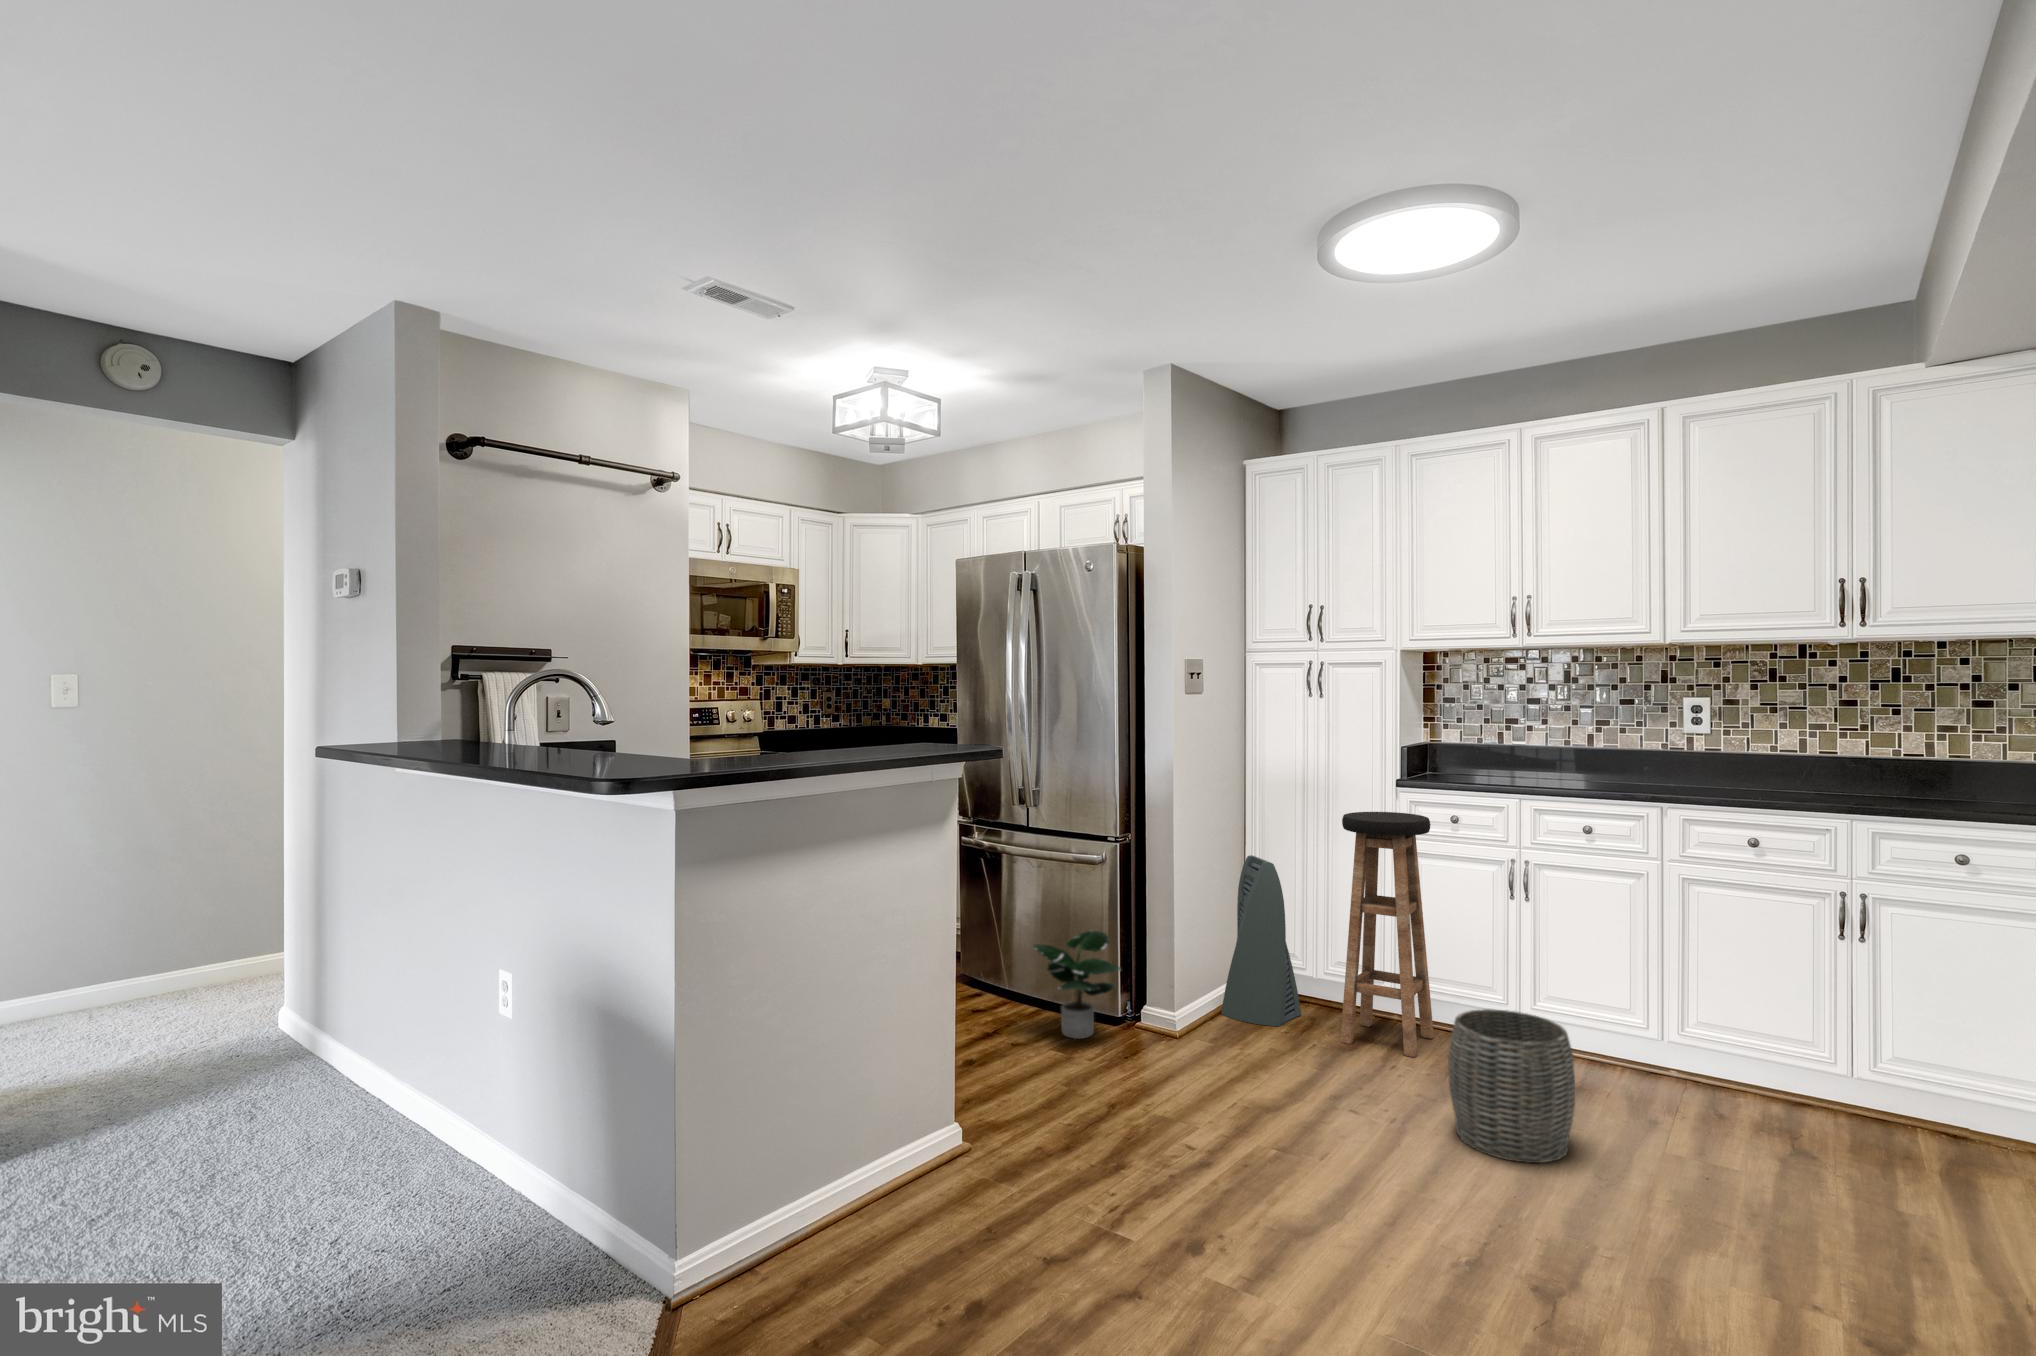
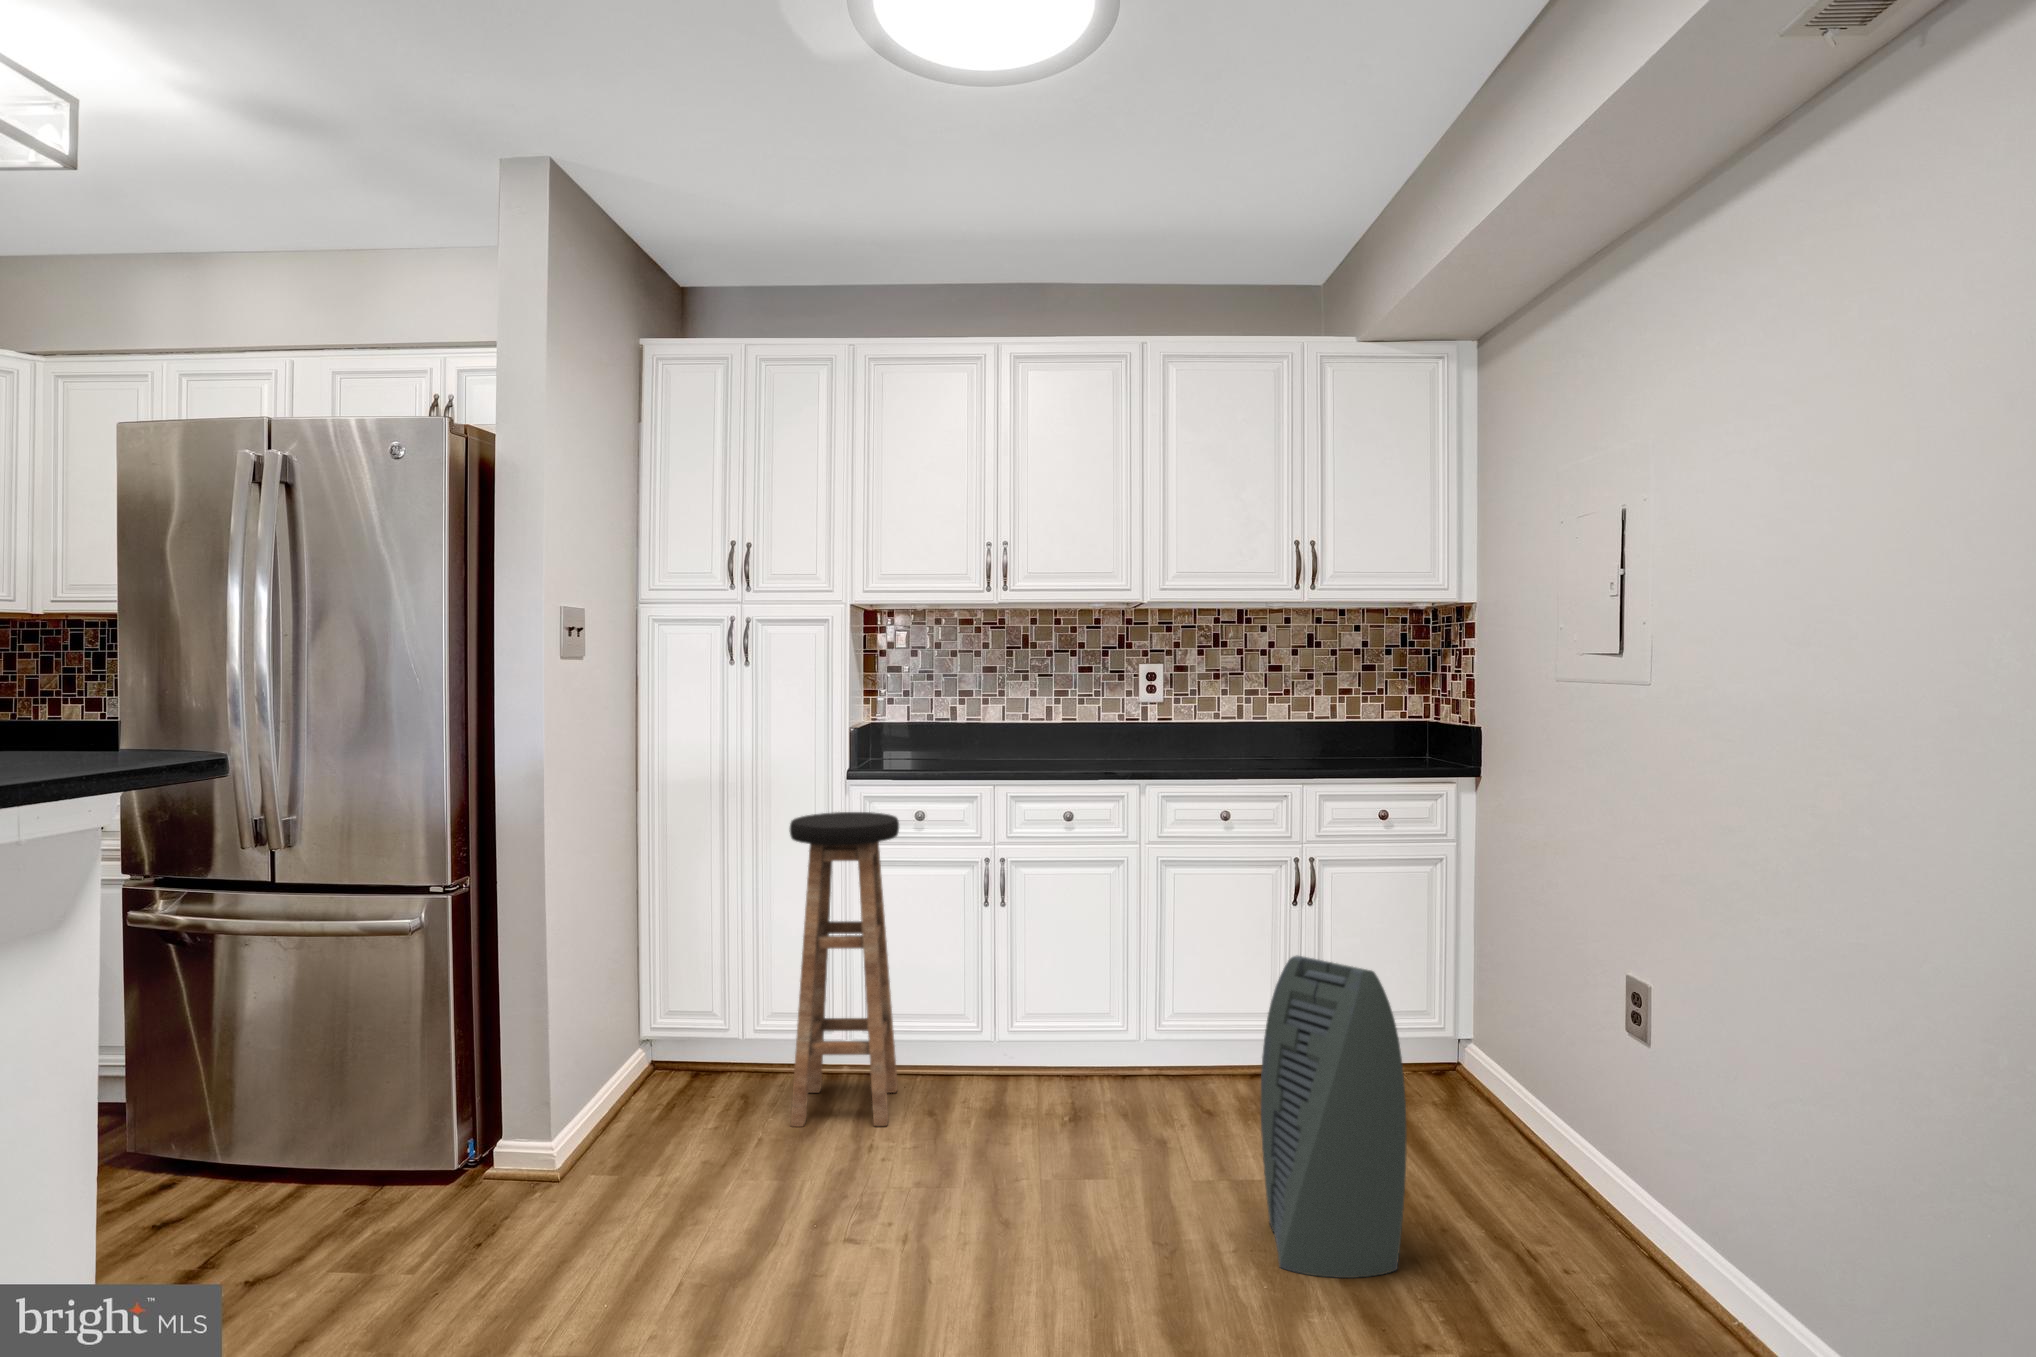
air purifier: present [1222,855,1301,1026] -> present [1261,956,1407,1278]
potted plant: present [1033,931,1121,1039] -> none [288,1040,463,1233]
woven basket: present [1449,1009,1575,1163] -> none [963,1055,1109,1257]

